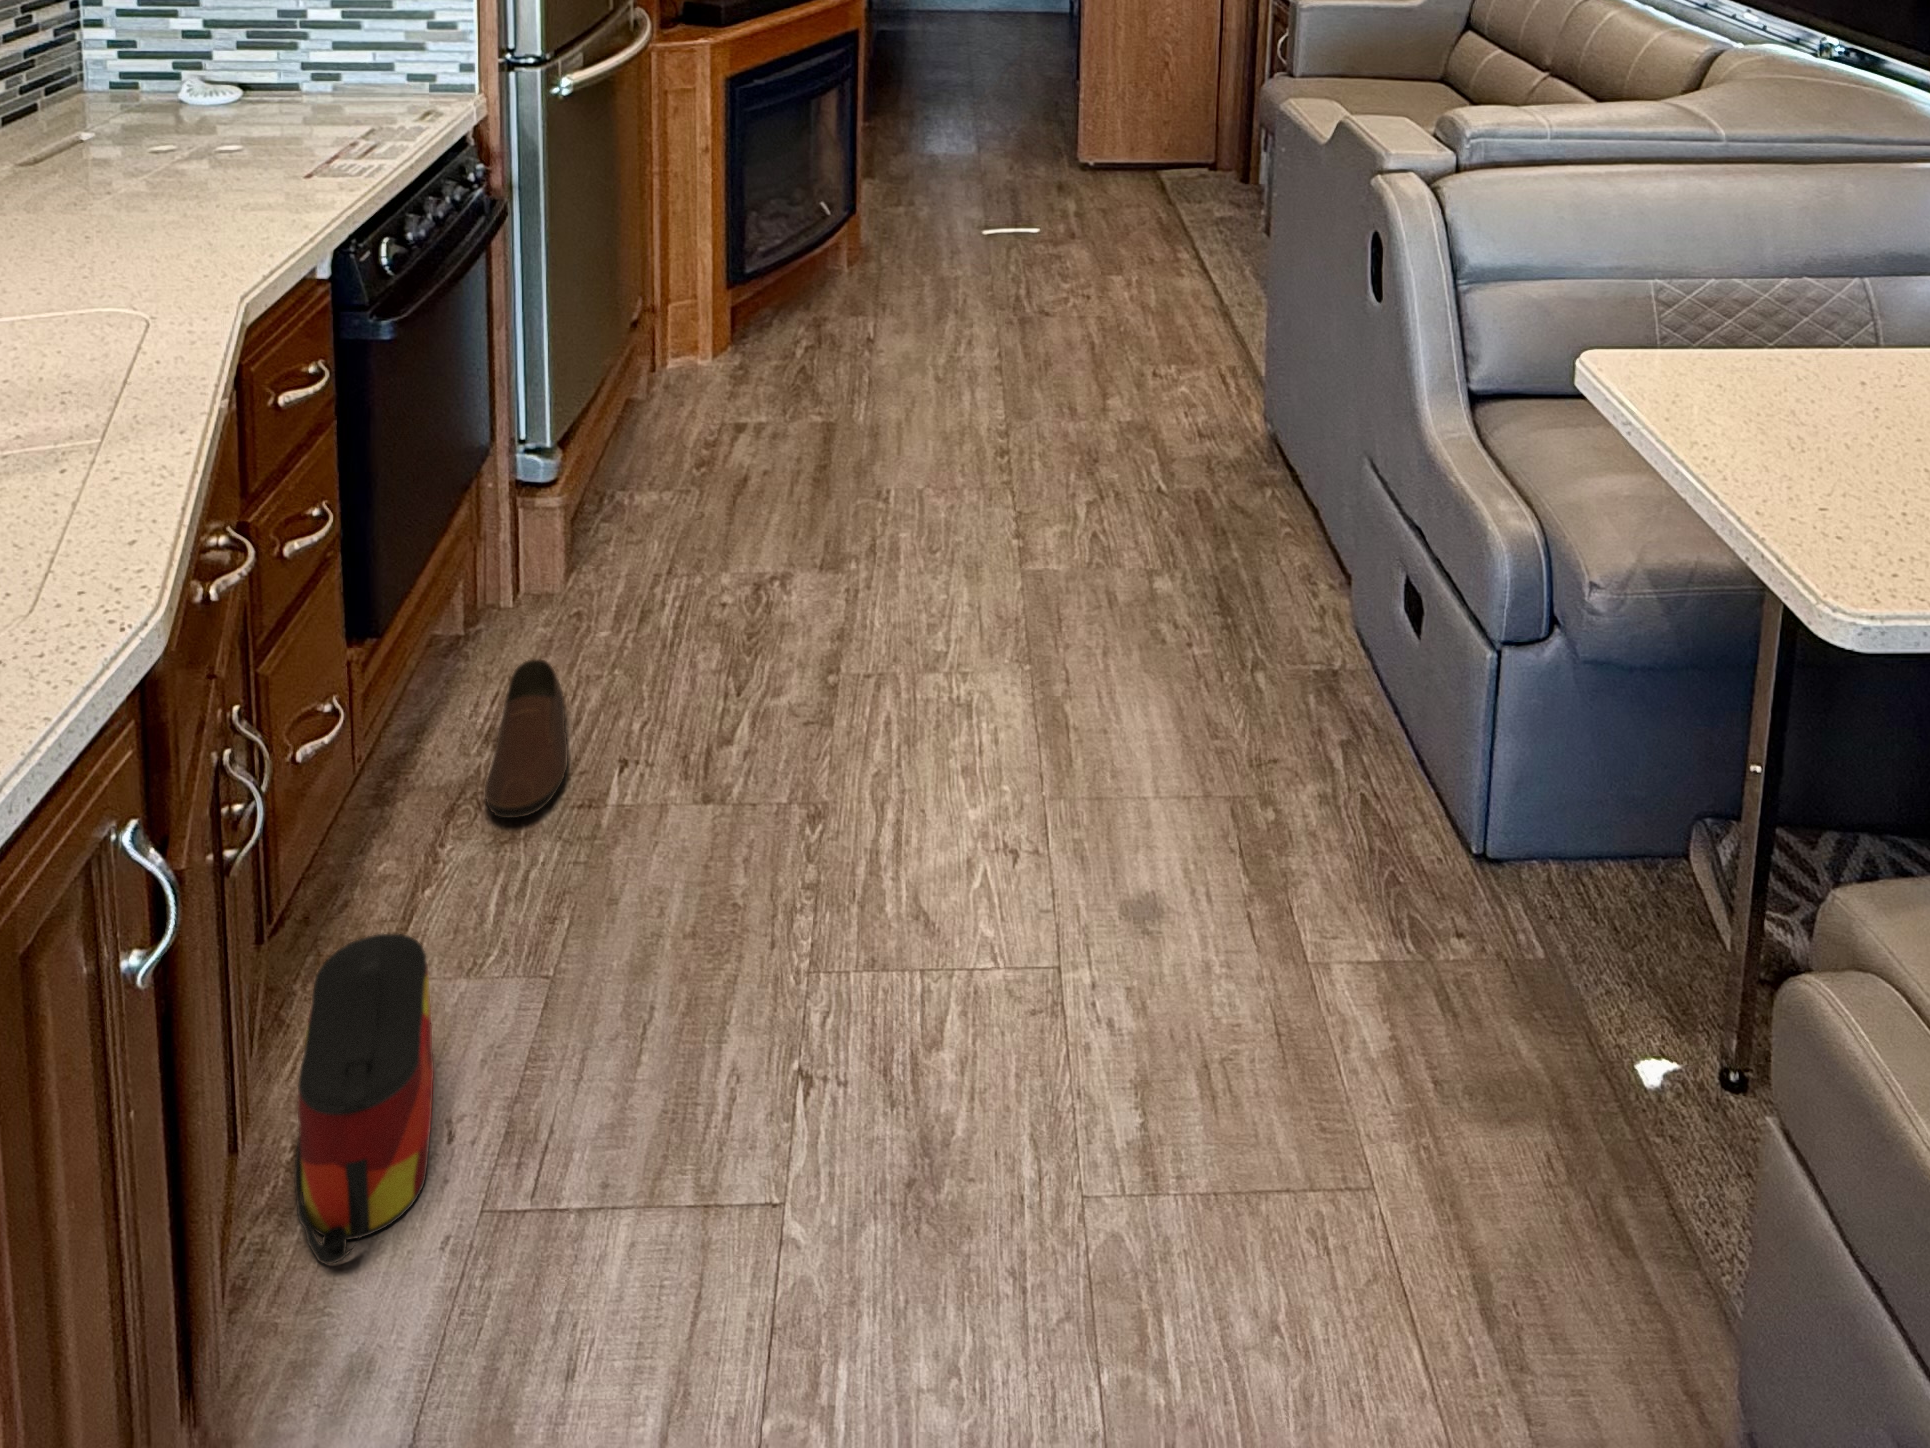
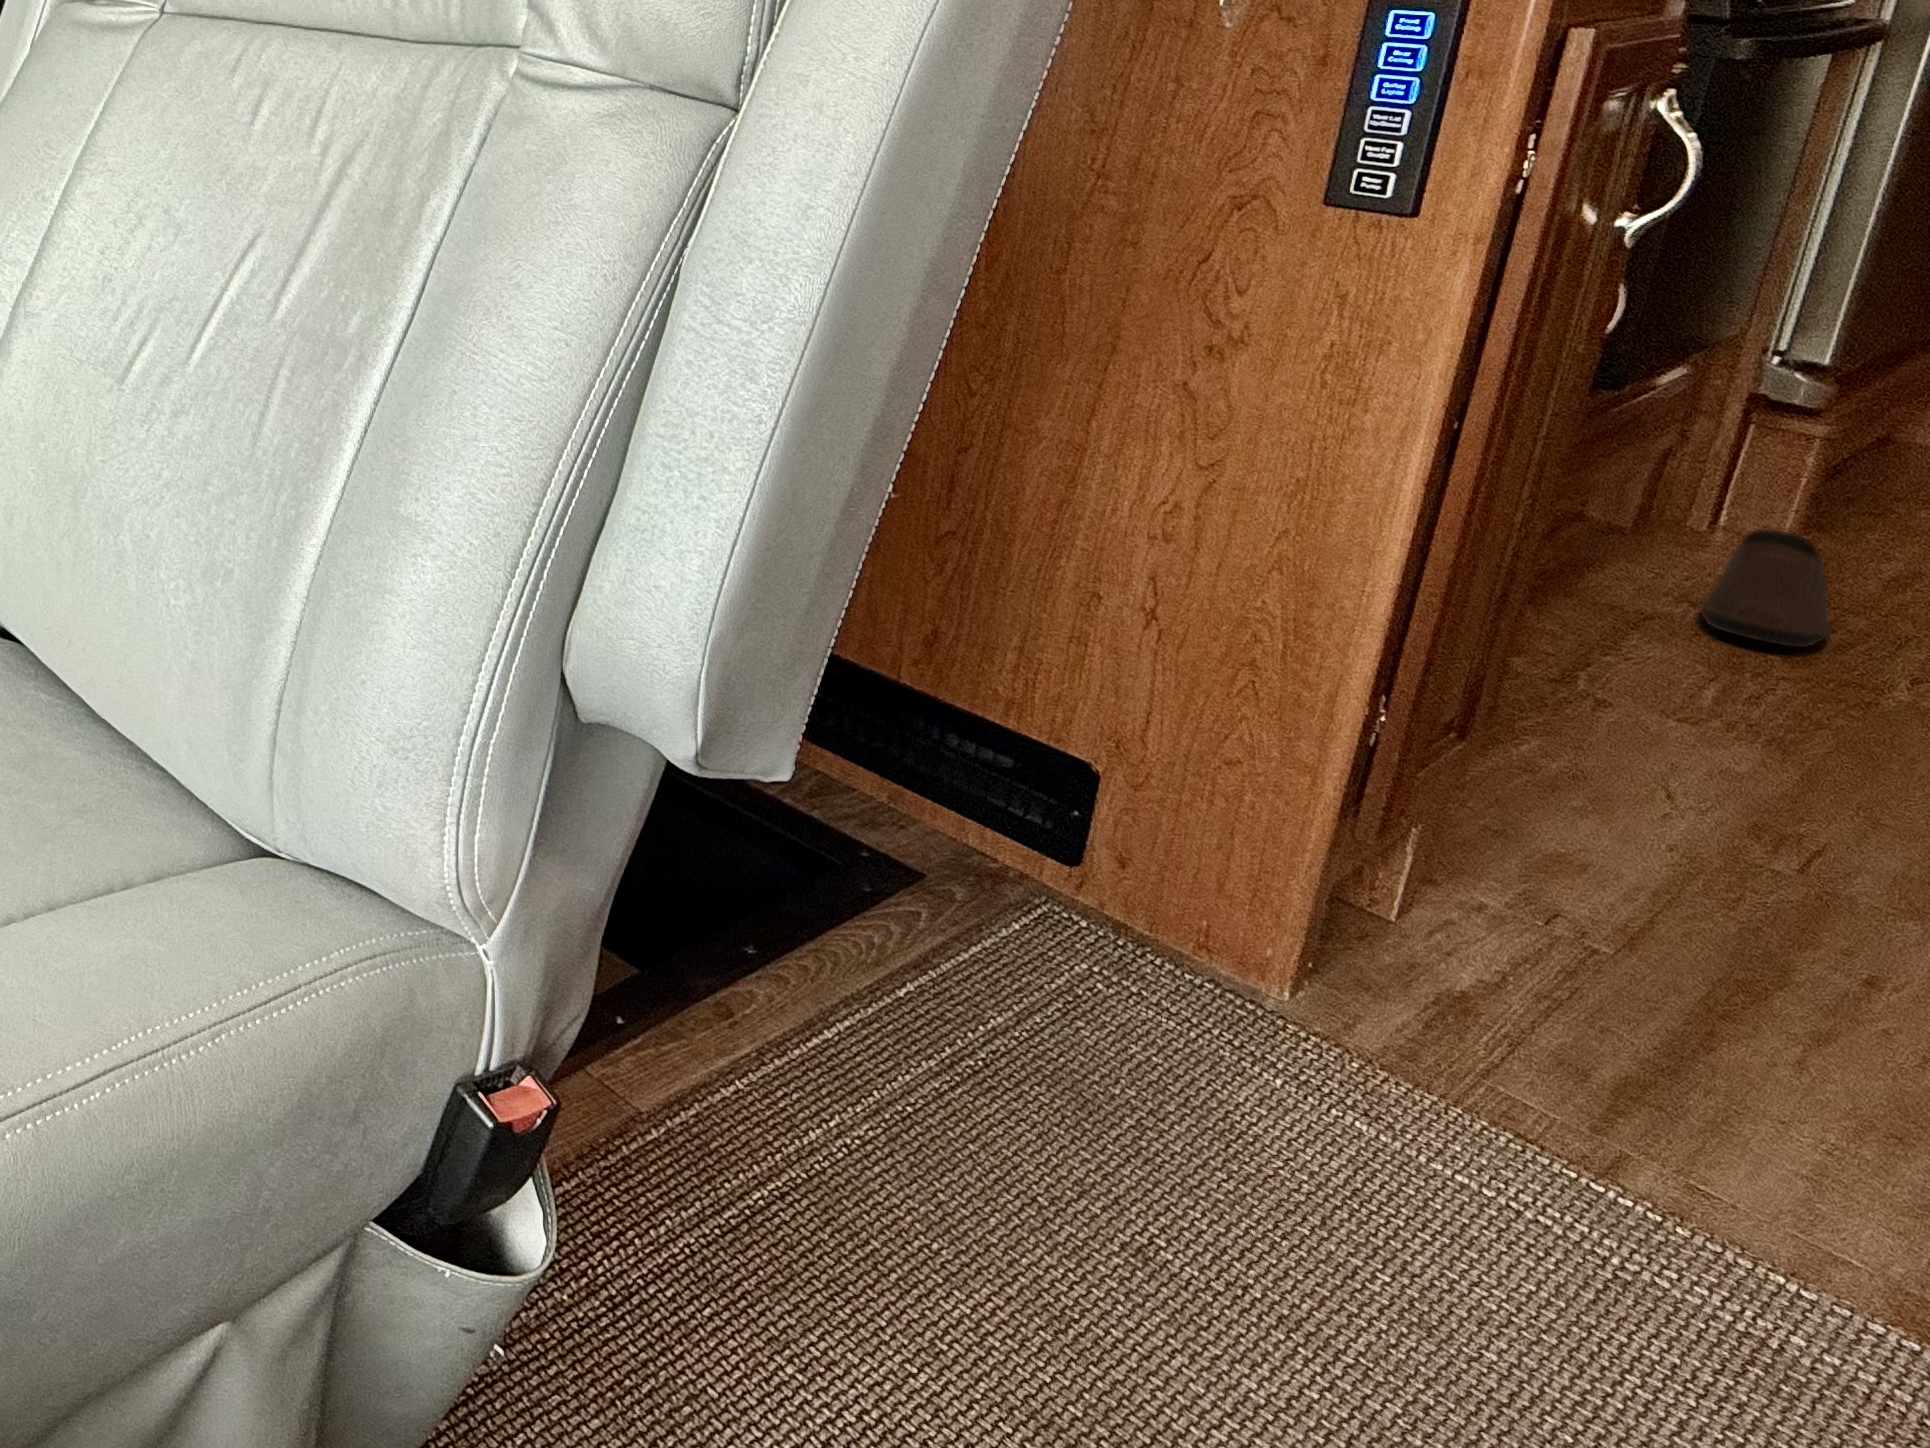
bag: present [294,934,434,1264] -> none [1493,576,1694,789]

